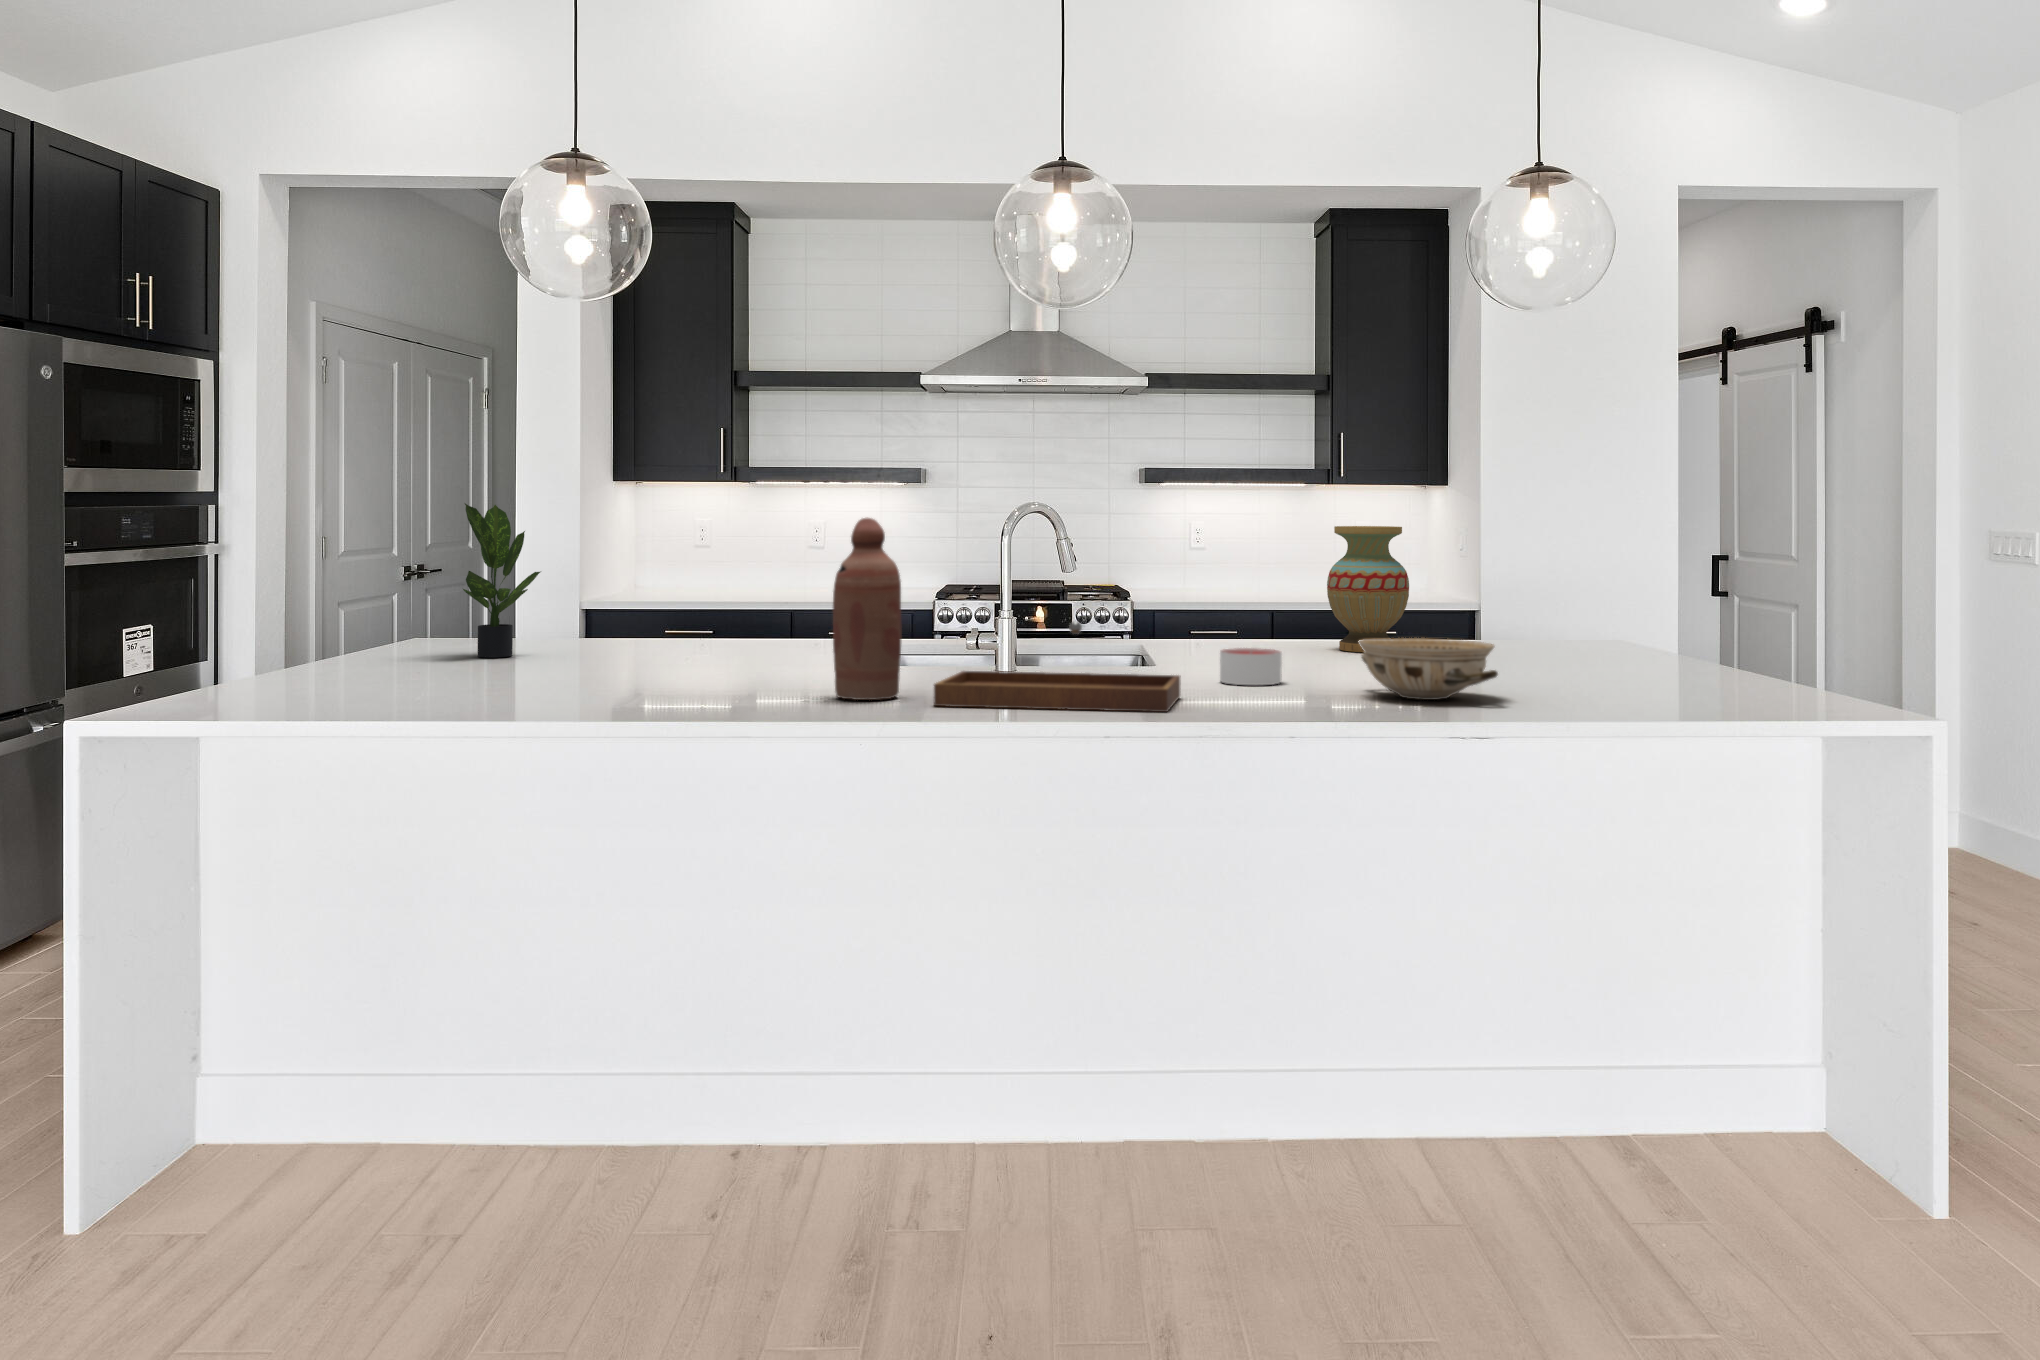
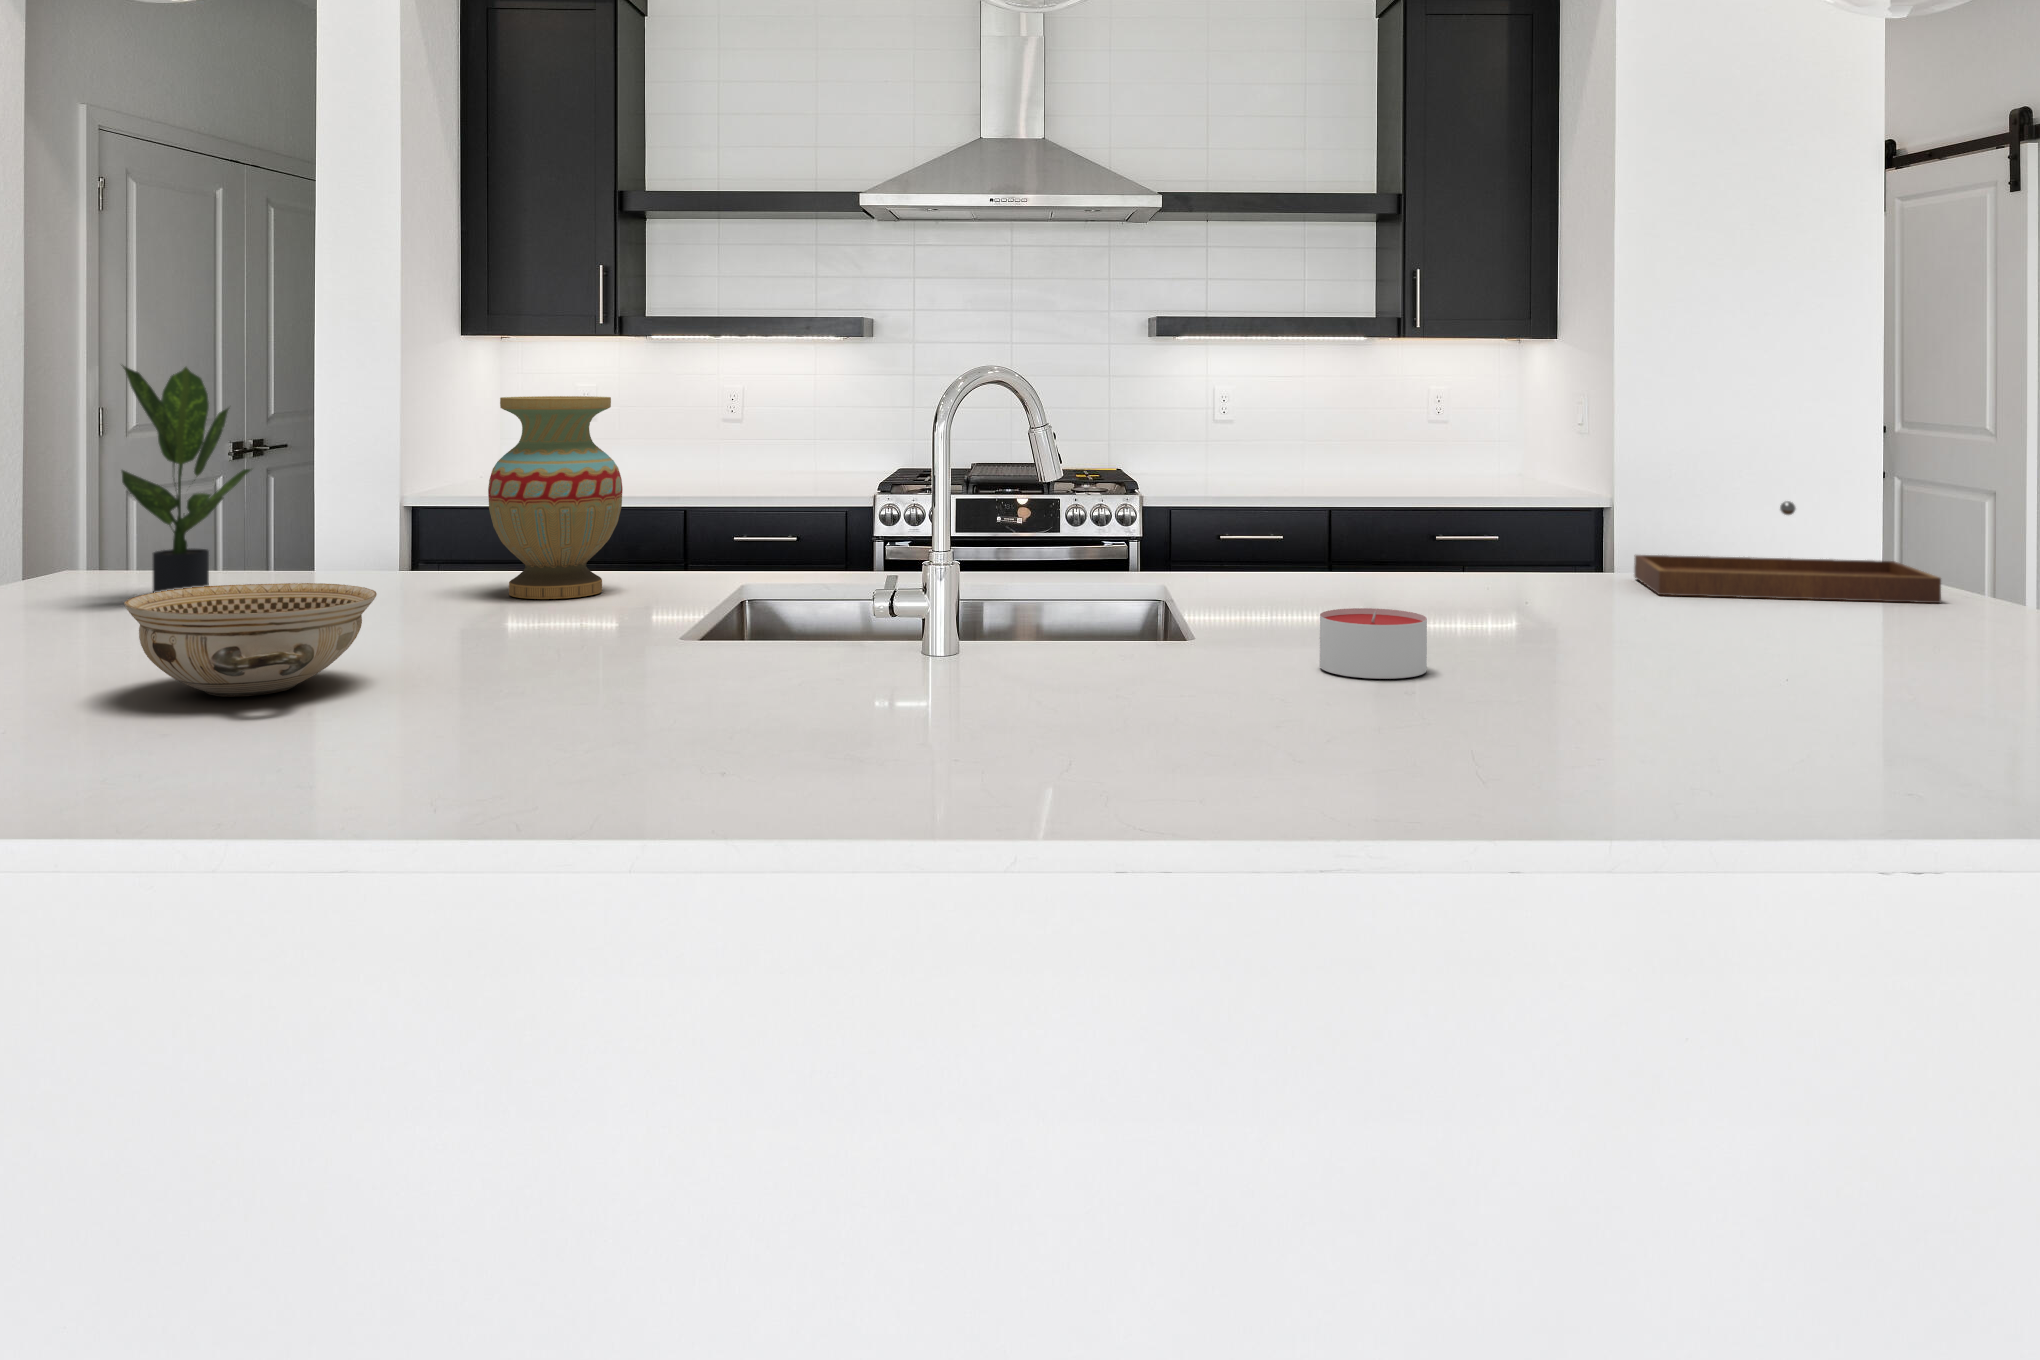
bottle: present [833,518,901,700] -> none [636,389,760,724]
vase: present [1327,526,1409,652] -> present [488,396,623,599]
tray: present [934,621,1181,712] -> present [1634,501,1941,603]
ceramic bowl: present [1359,638,1498,700] -> present [124,583,377,696]

